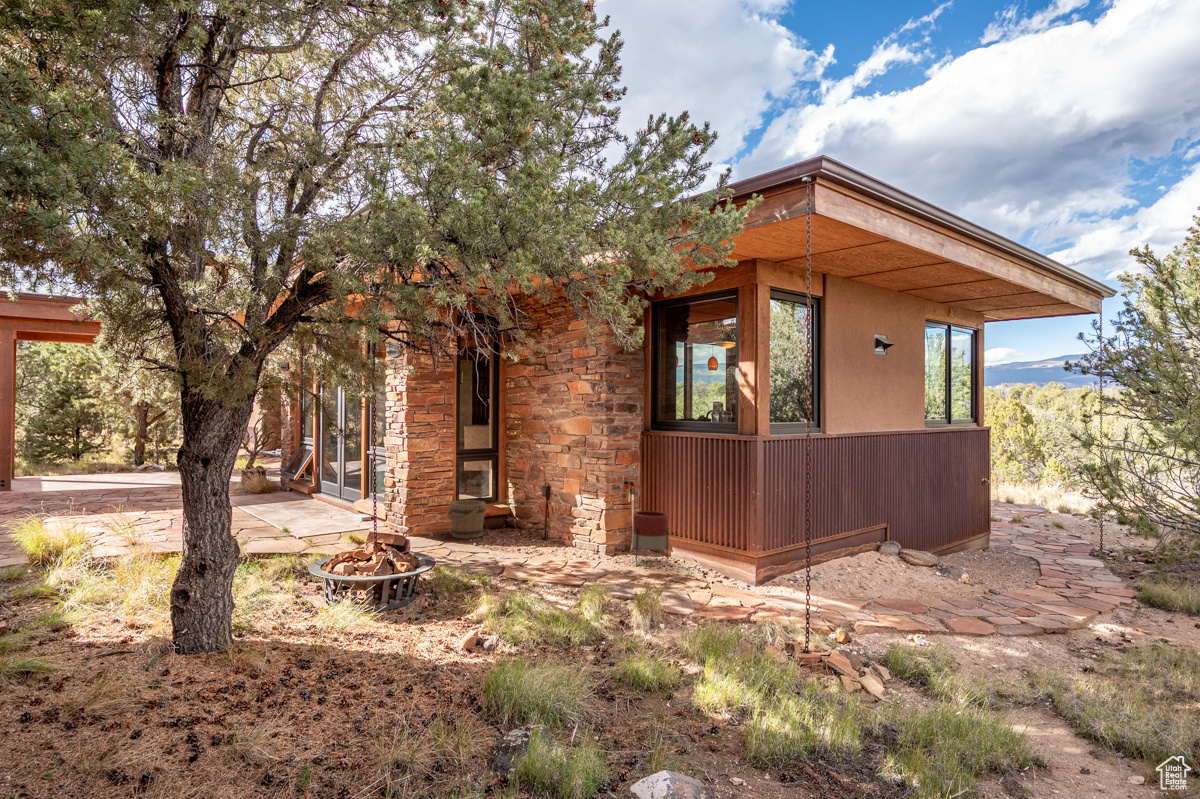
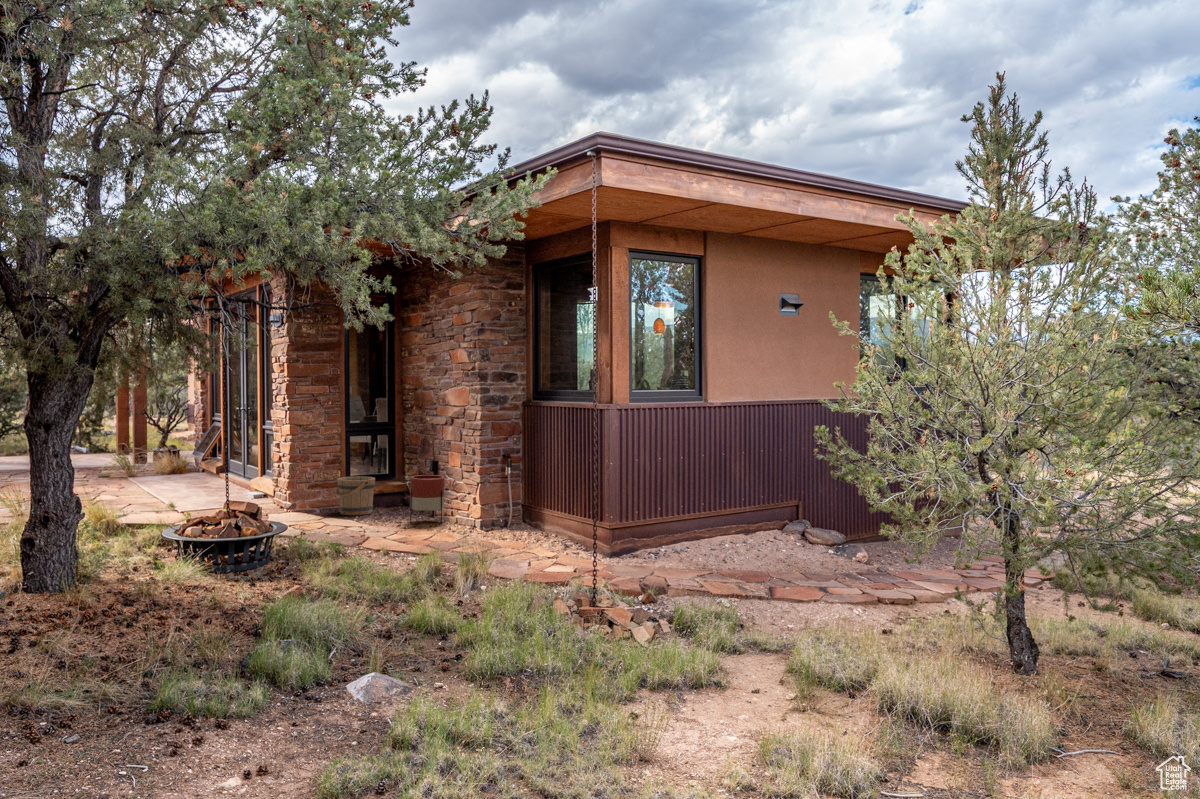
planter: present [632,511,668,562] -> present [410,475,445,523]

